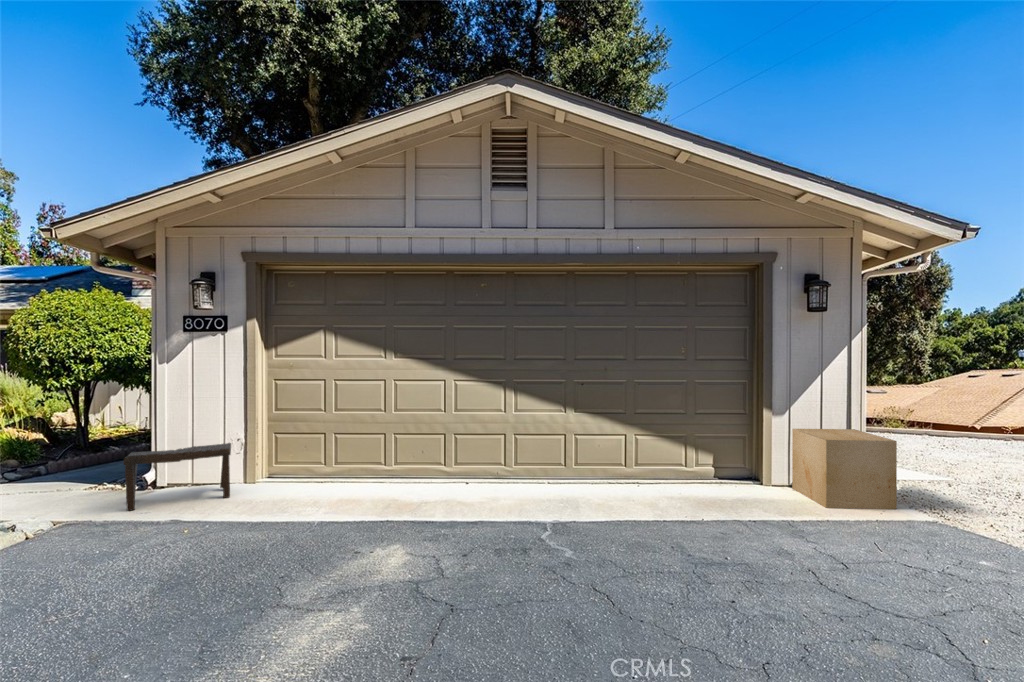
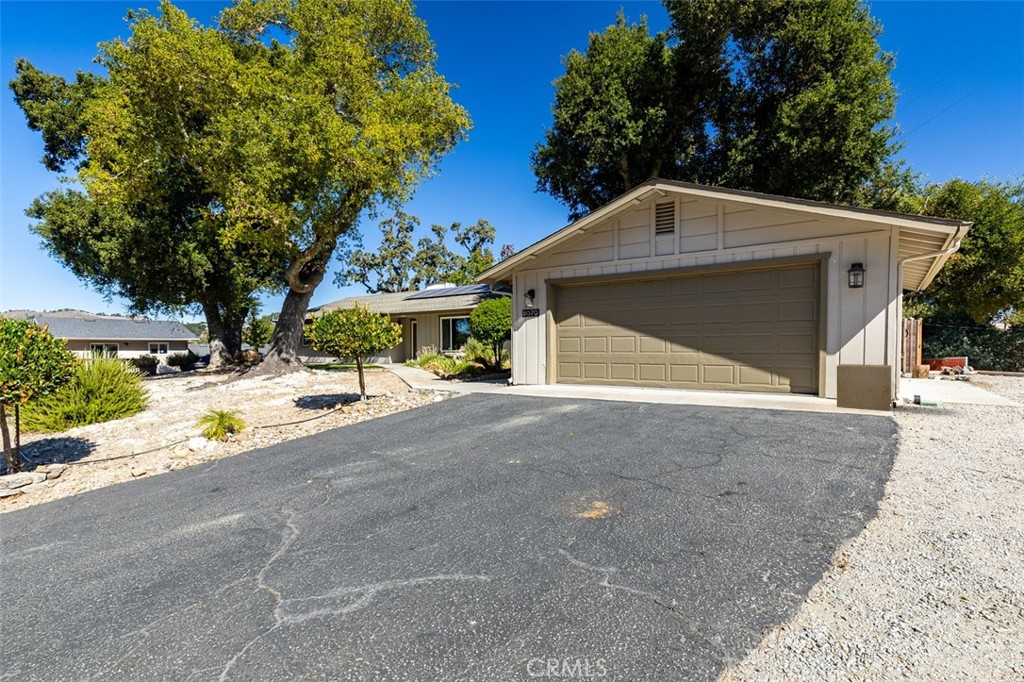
bench: present [123,443,231,511] -> none [505,364,543,385]

